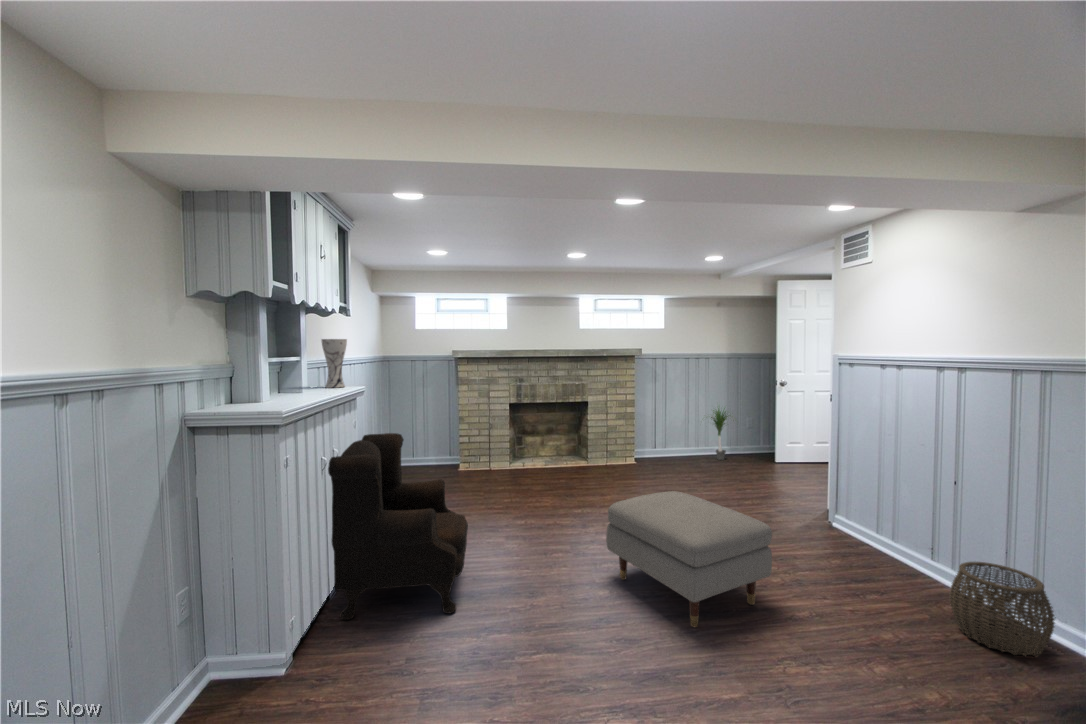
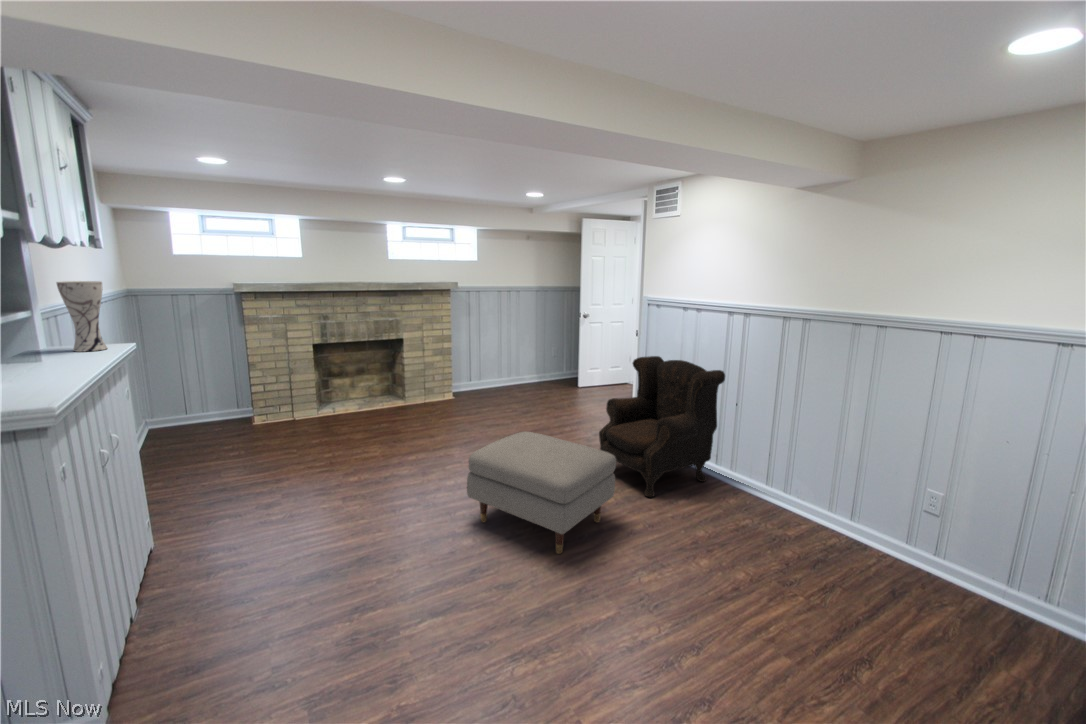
potted plant: present [711,408,728,460] -> none [514,332,550,388]
armchair: present [328,433,468,620] -> present [599,356,725,497]
woven basket: present [950,562,1055,656] -> none [730,460,791,522]

